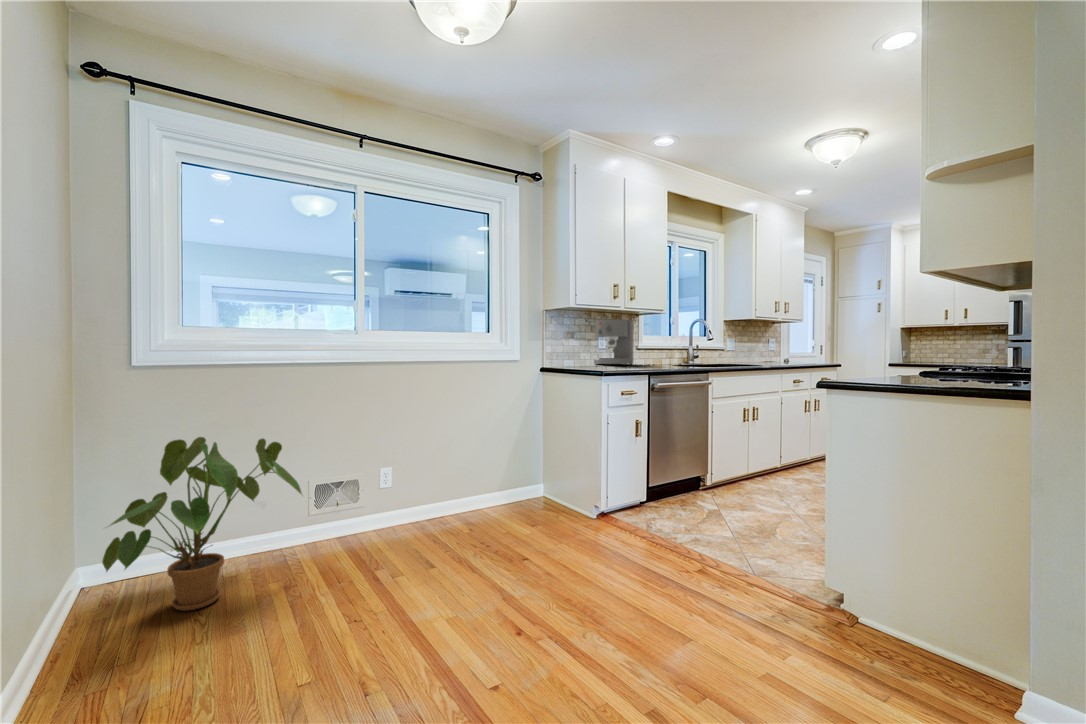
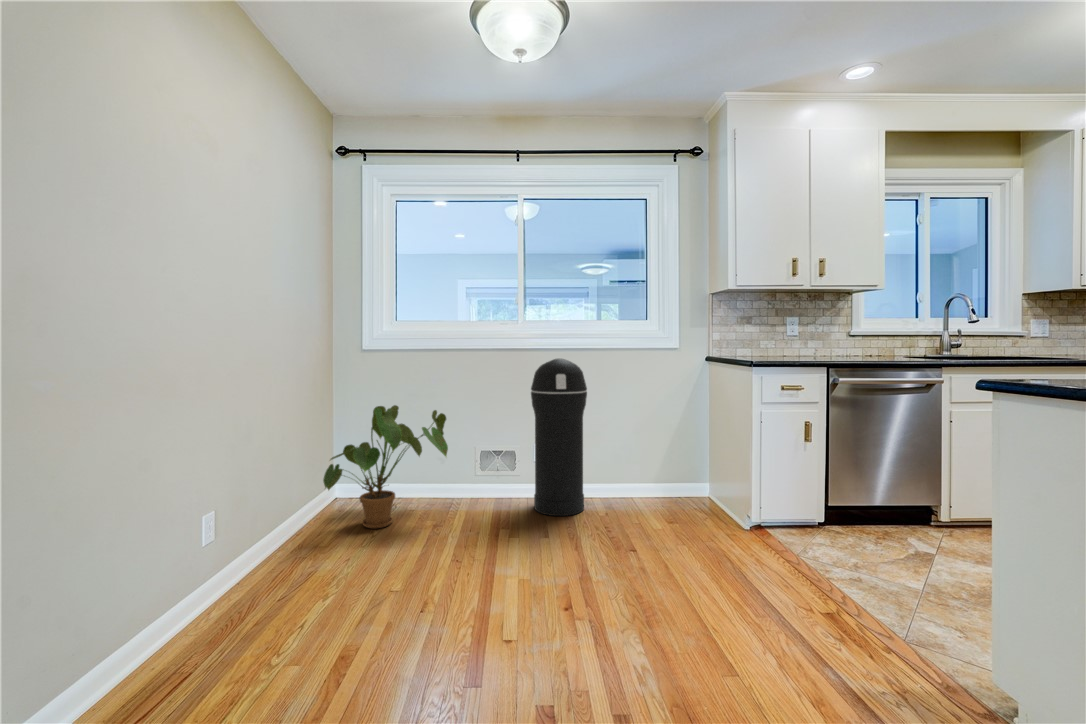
coffee maker: present [594,320,634,365] -> none [782,300,841,355]
trash can: none [387,371,450,543] -> present [531,359,587,516]

